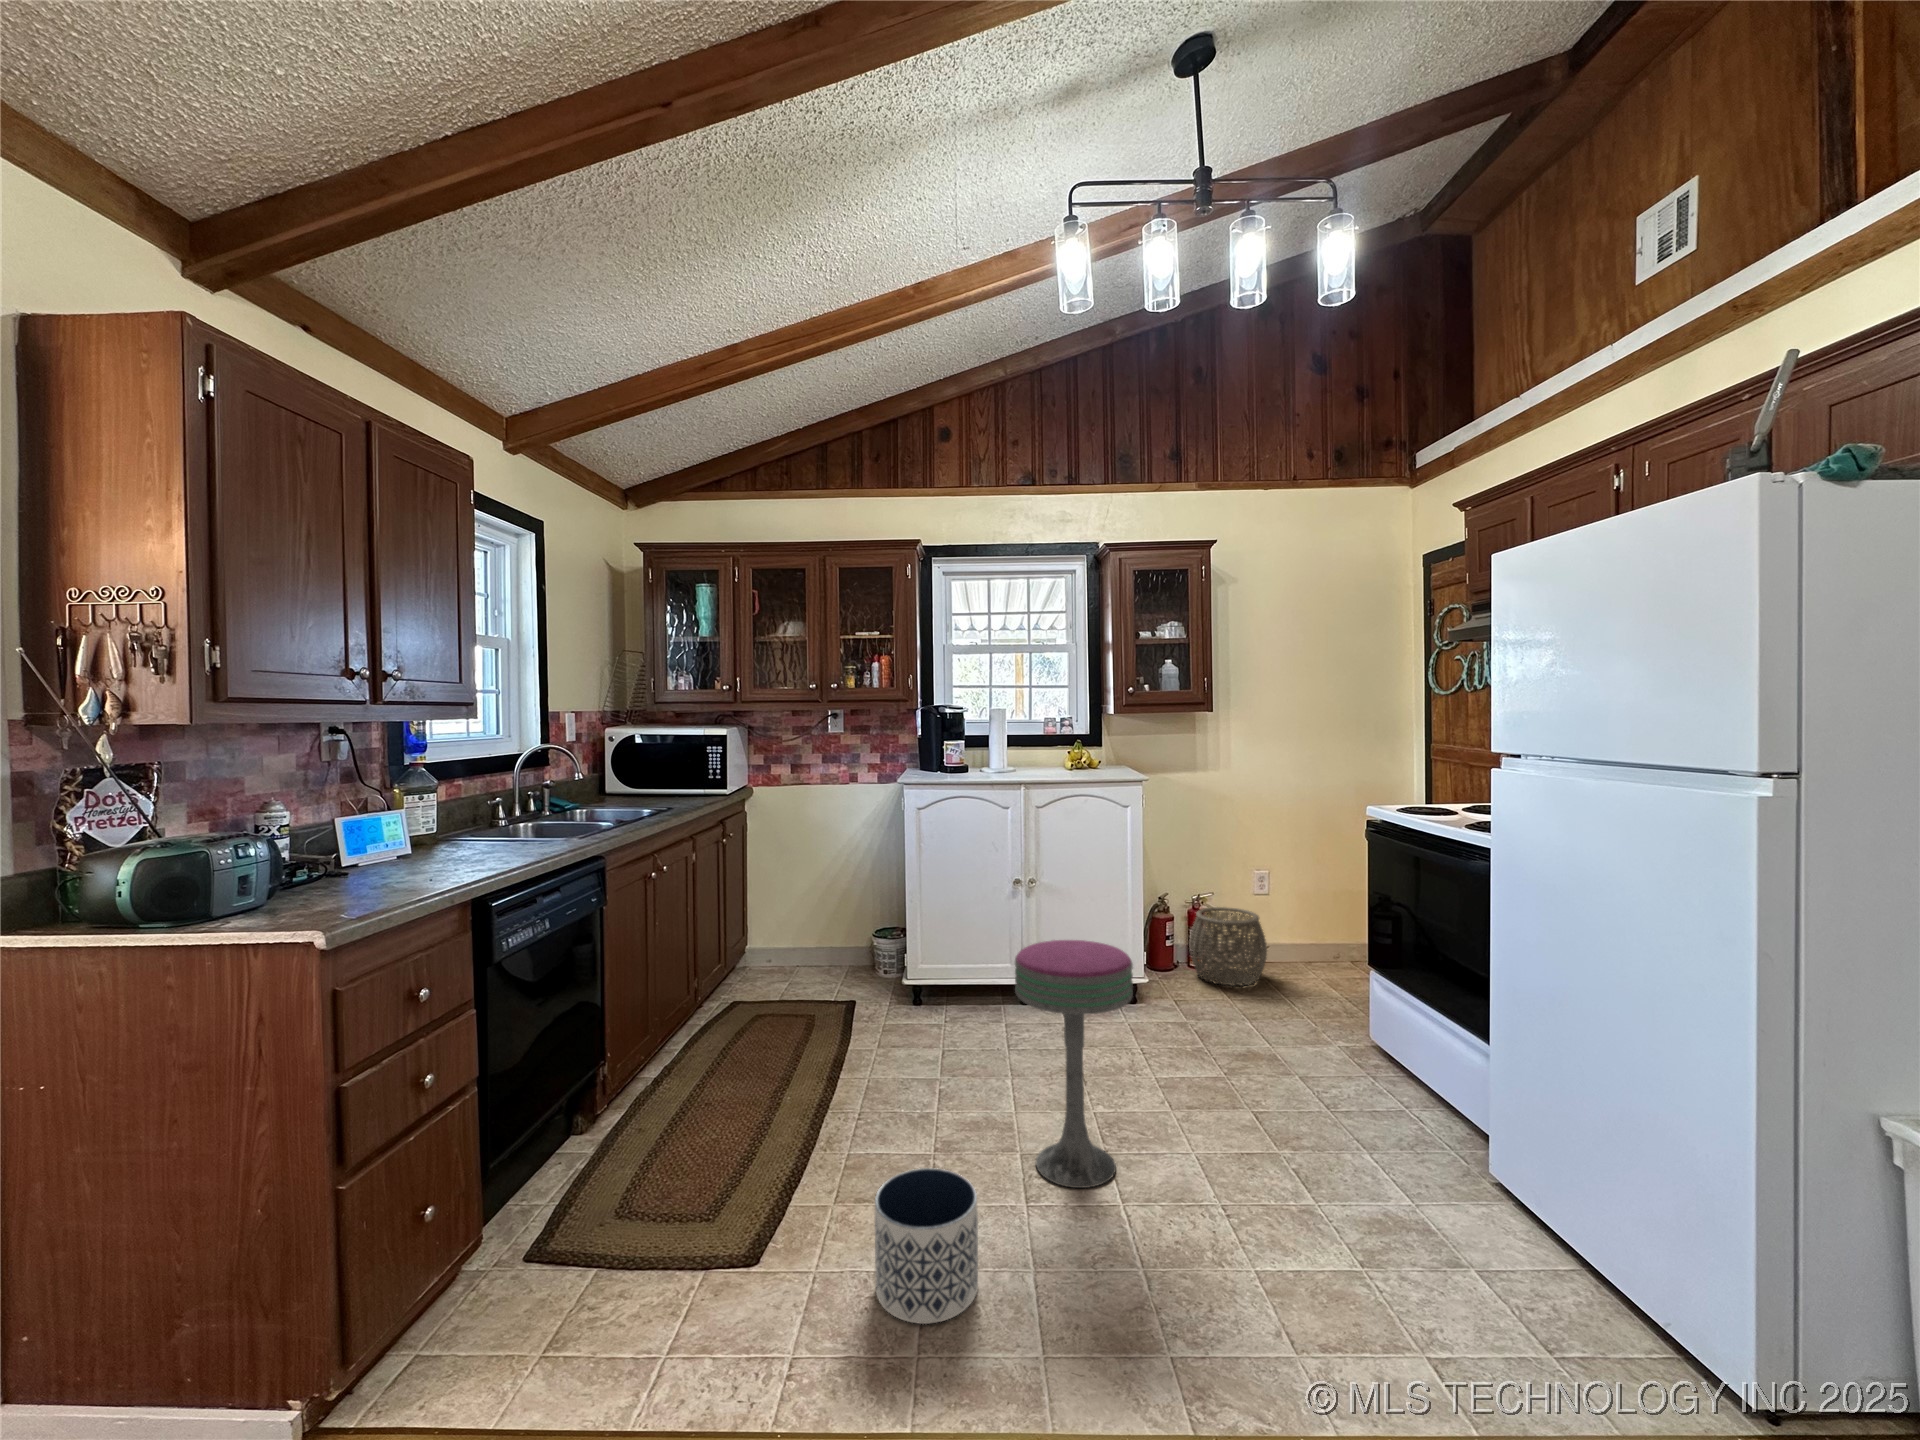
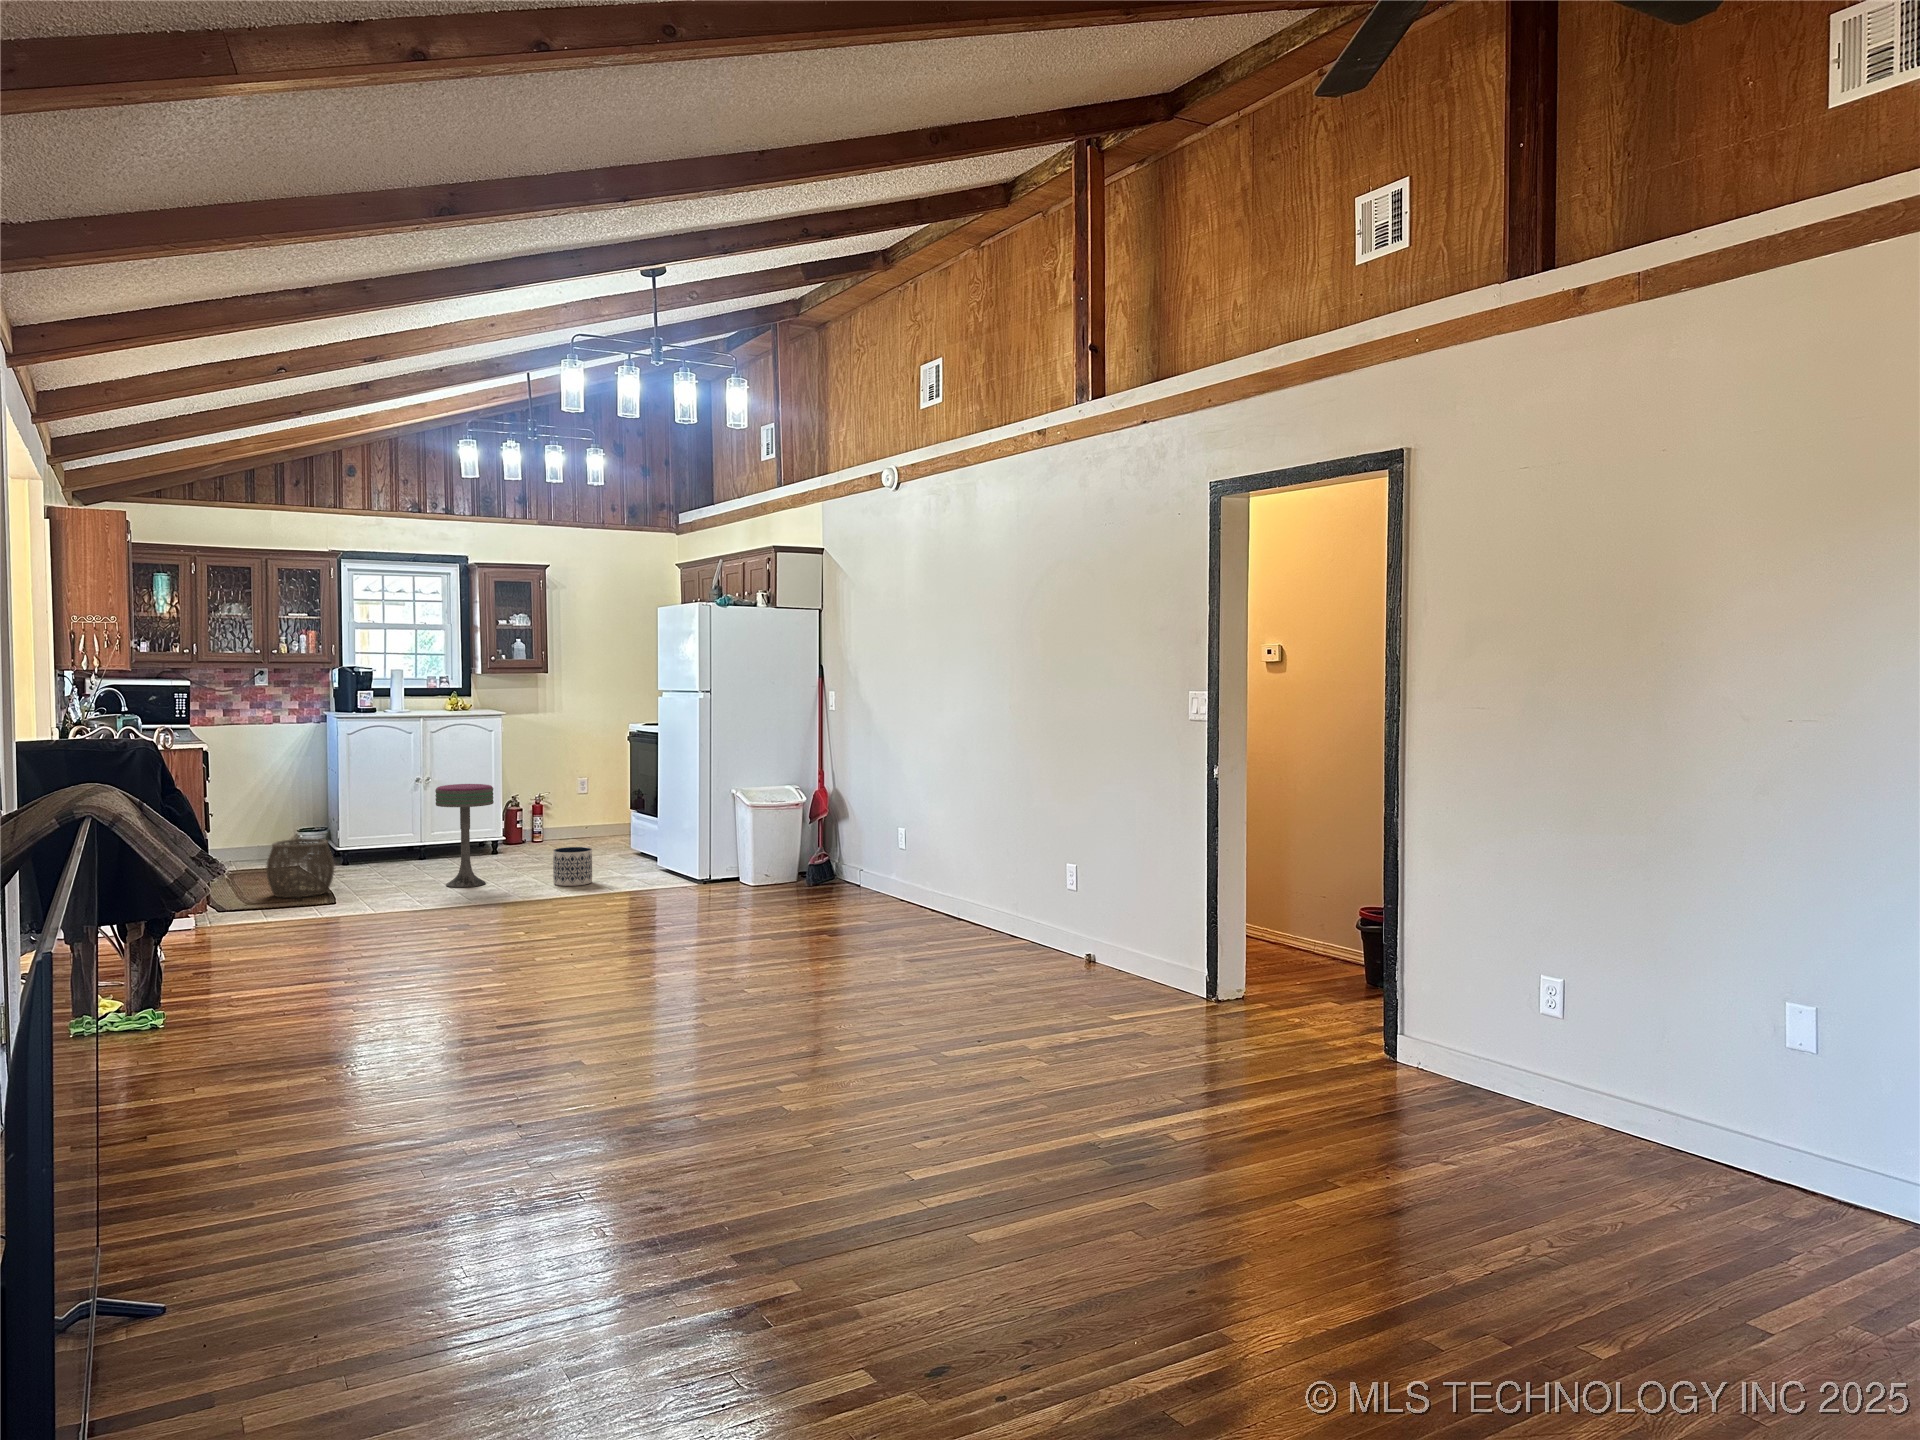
woven basket: present [1189,907,1267,986] -> present [266,839,334,898]
planter: present [875,1168,978,1324] -> present [553,847,592,886]

